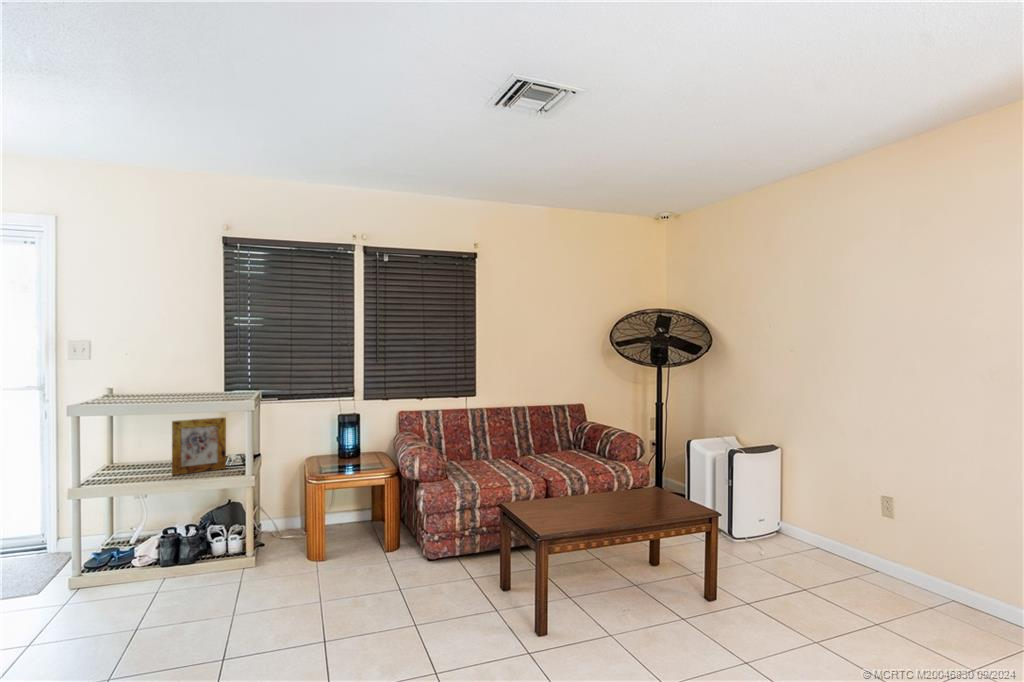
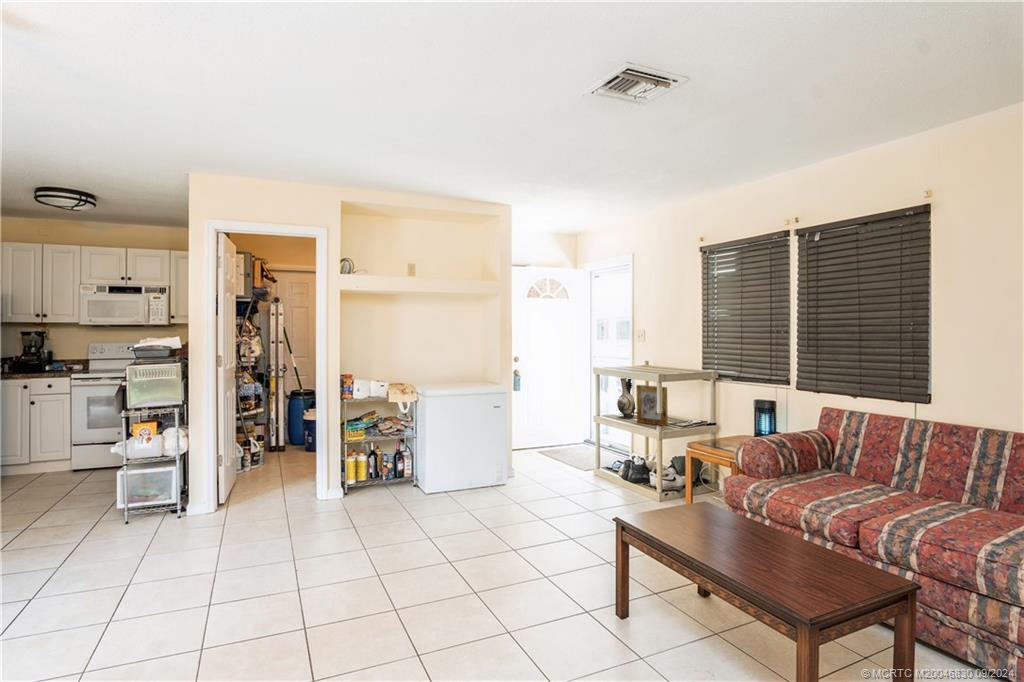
decorative vase: none [107,413,147,476] -> present [617,378,636,418]

